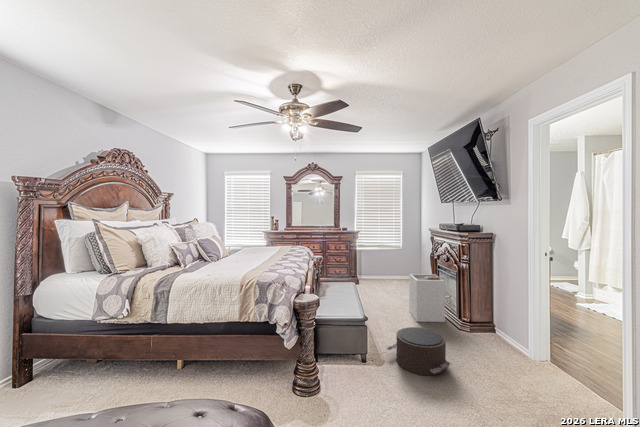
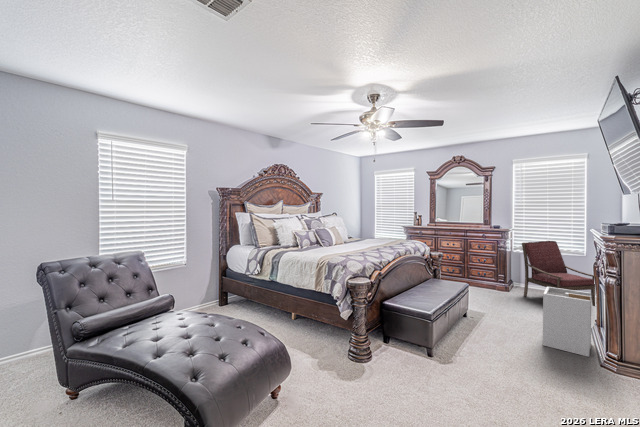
armchair: none [366,237,413,289] -> present [522,241,596,306]
pouf: present [387,327,451,375] -> none [459,338,526,396]

